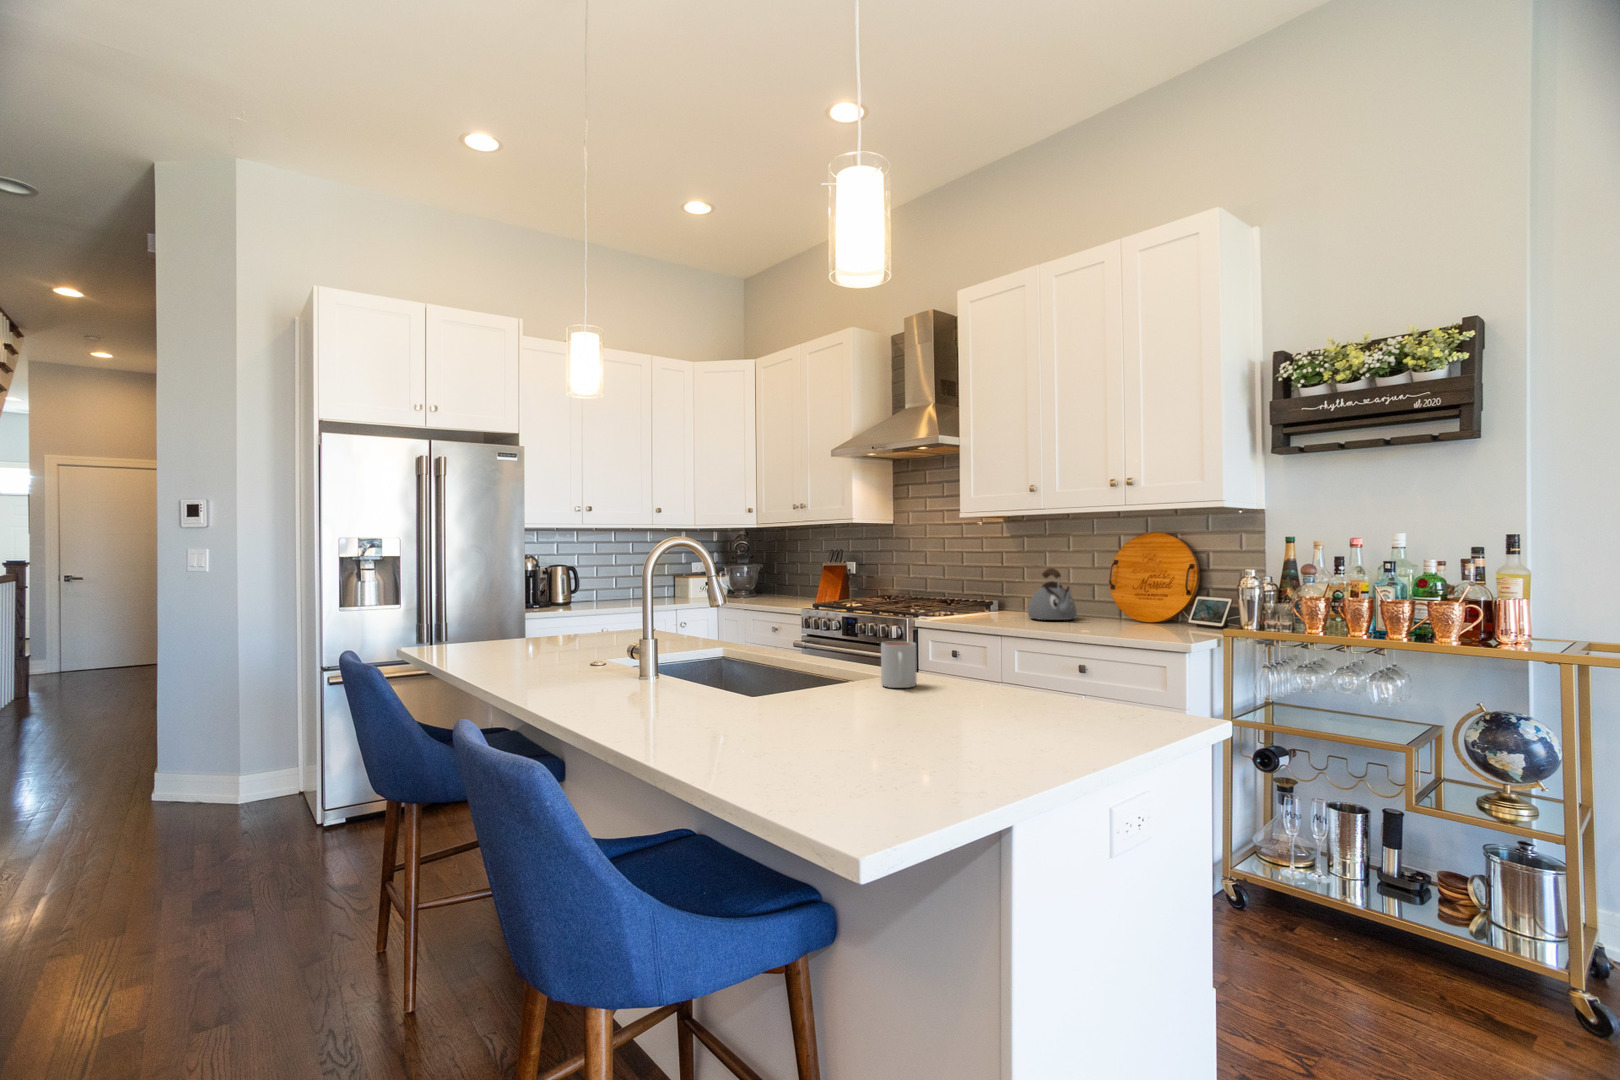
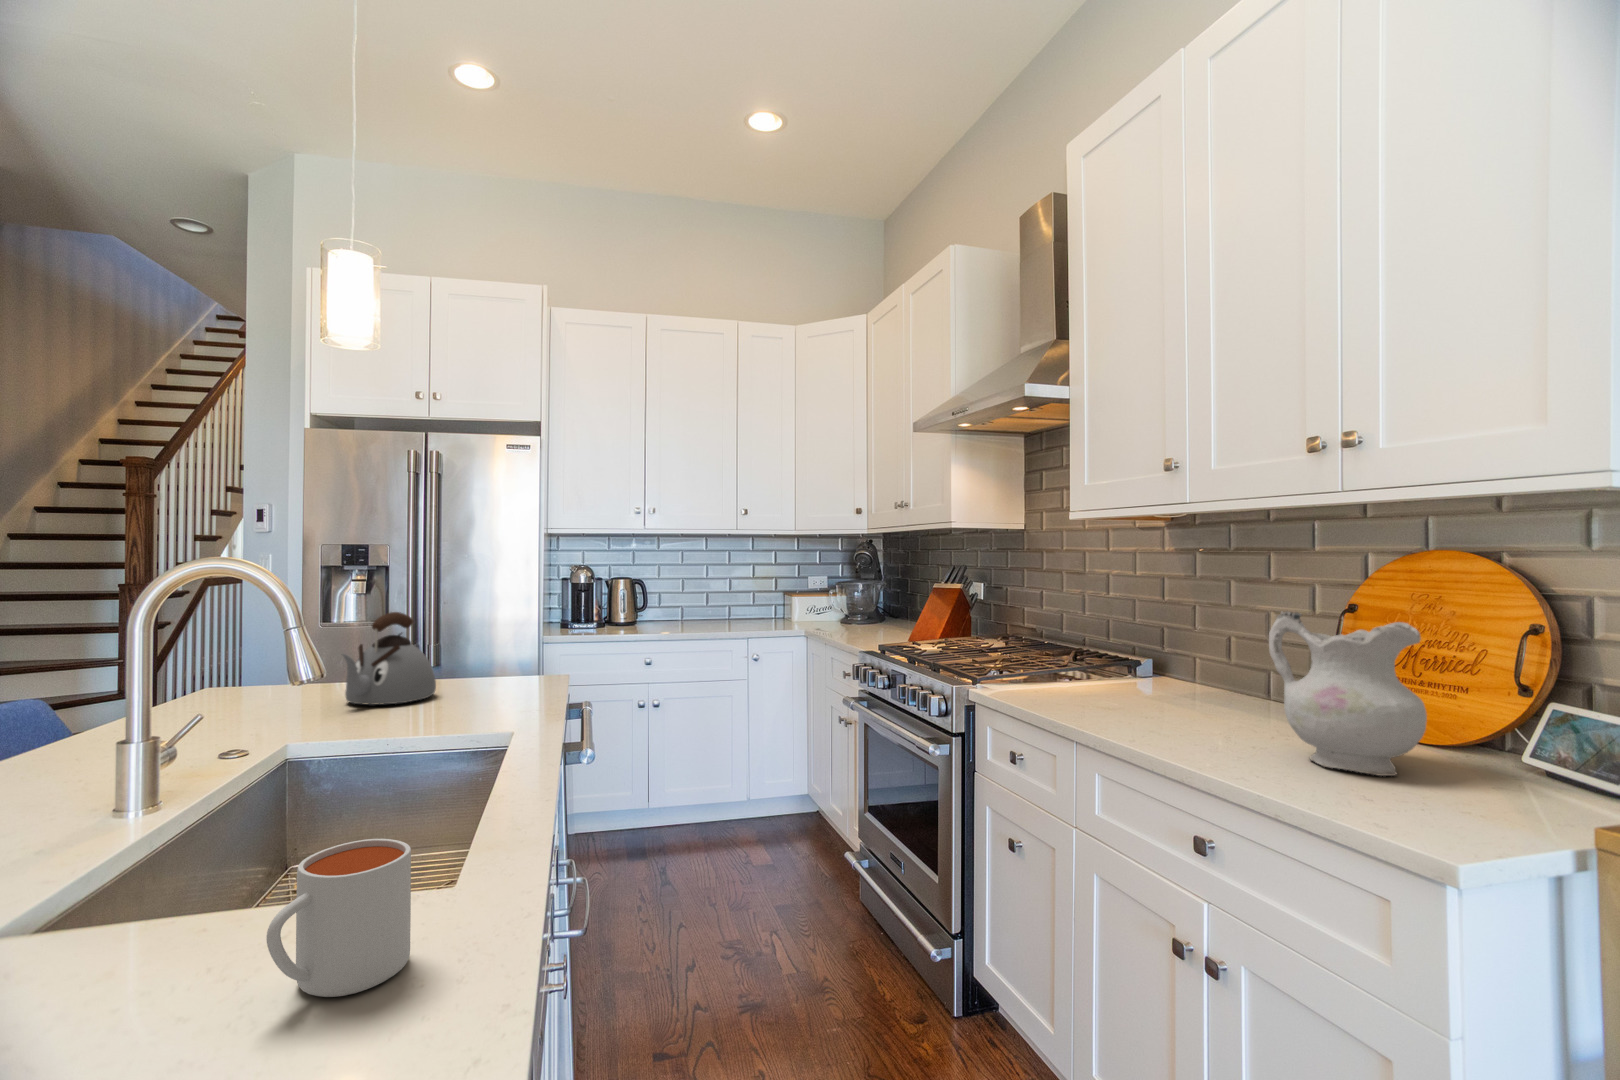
ceramic pitcher: none [1095,562,1159,631] -> present [1269,611,1427,776]
kettle: present [1028,568,1077,620] -> present [343,612,436,705]

